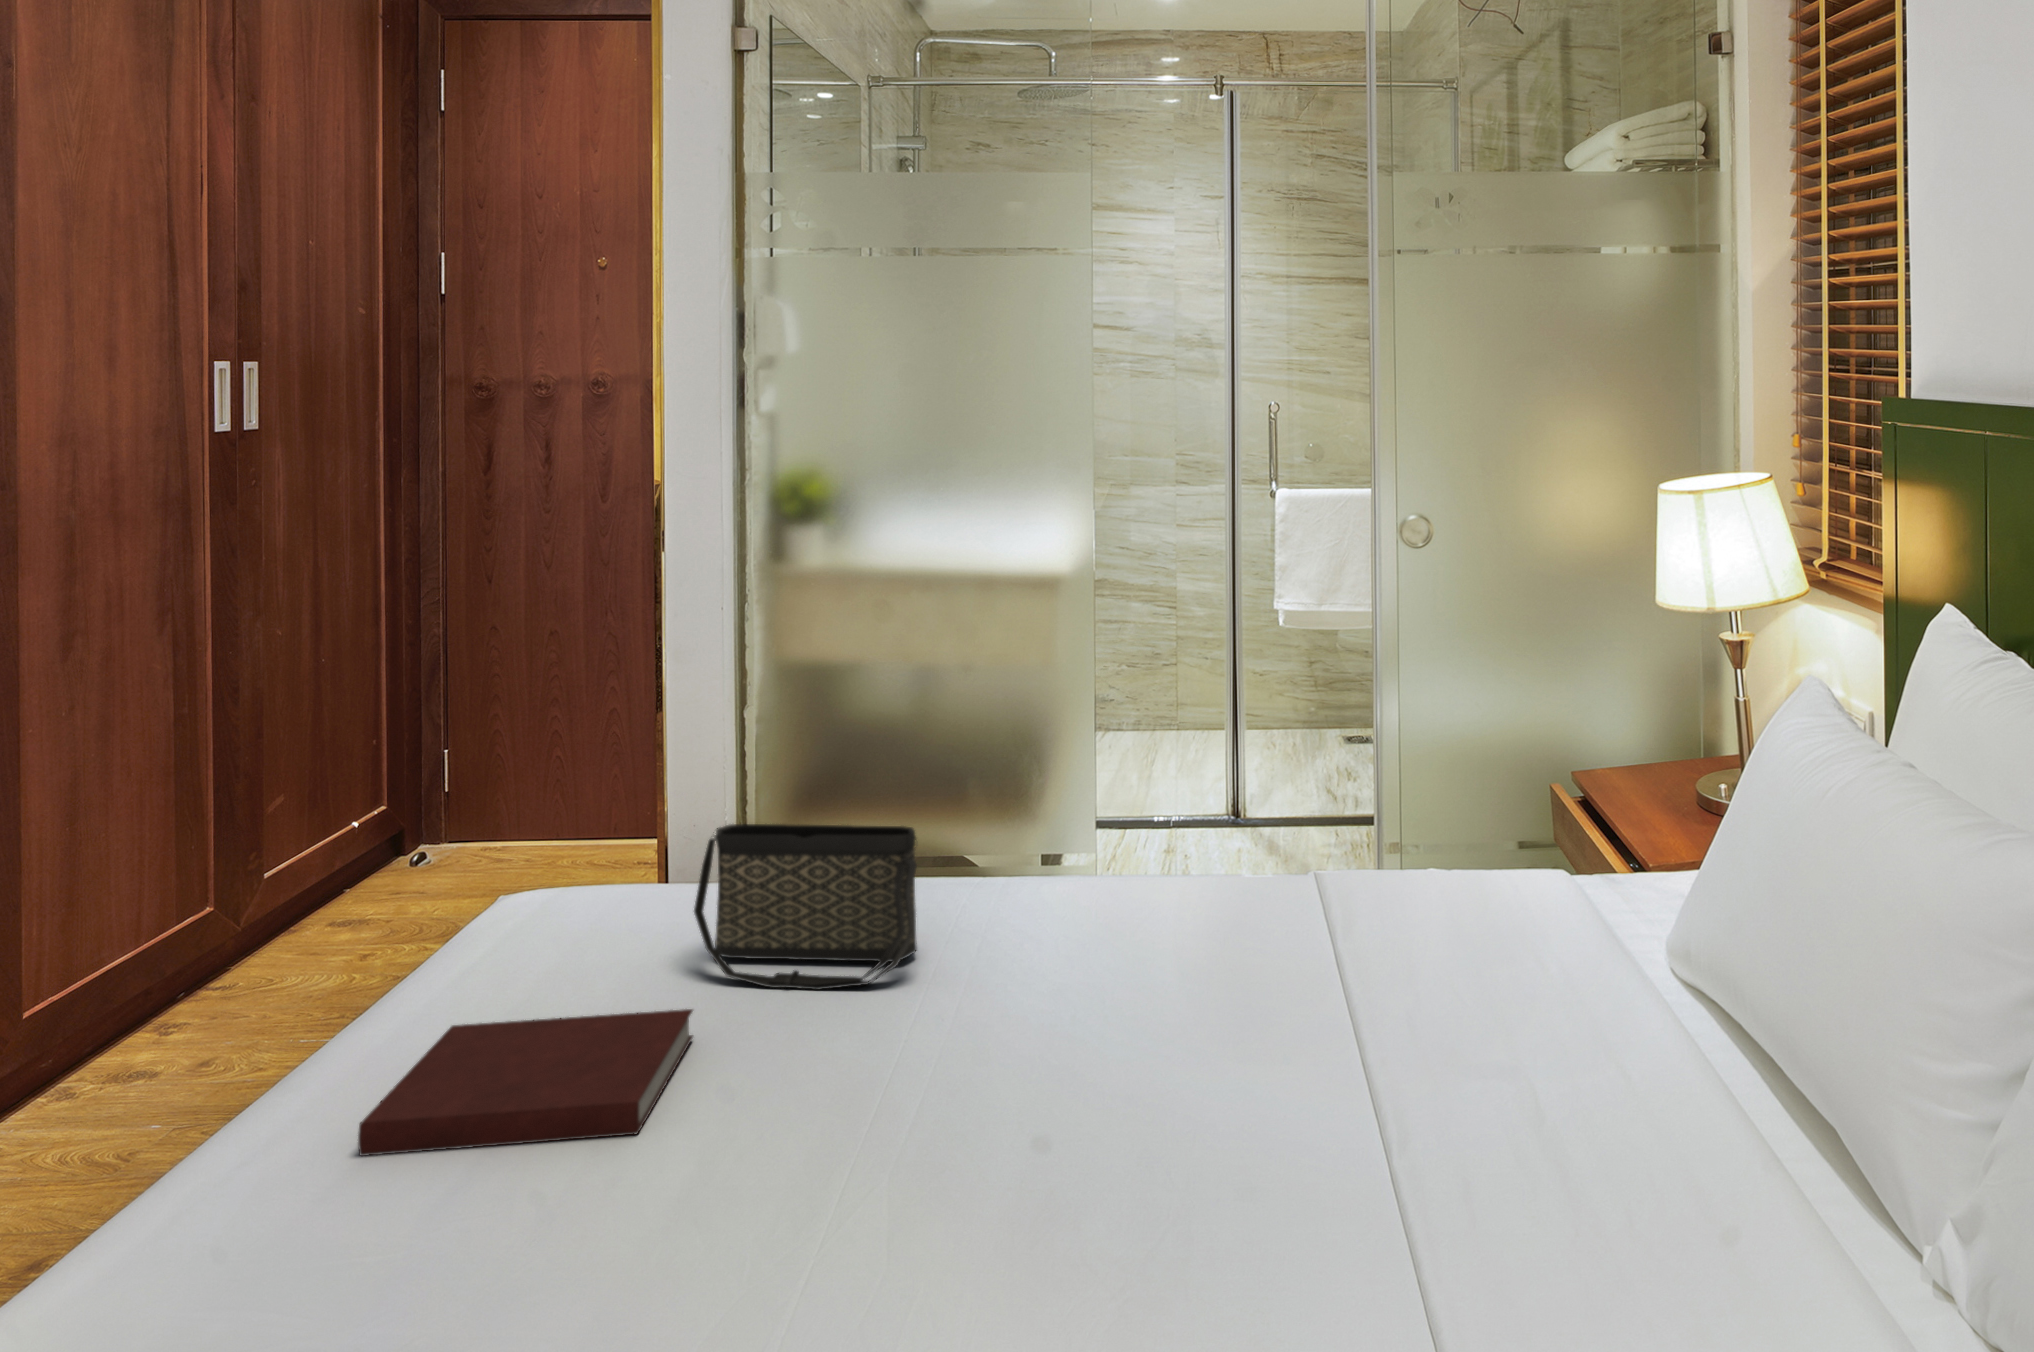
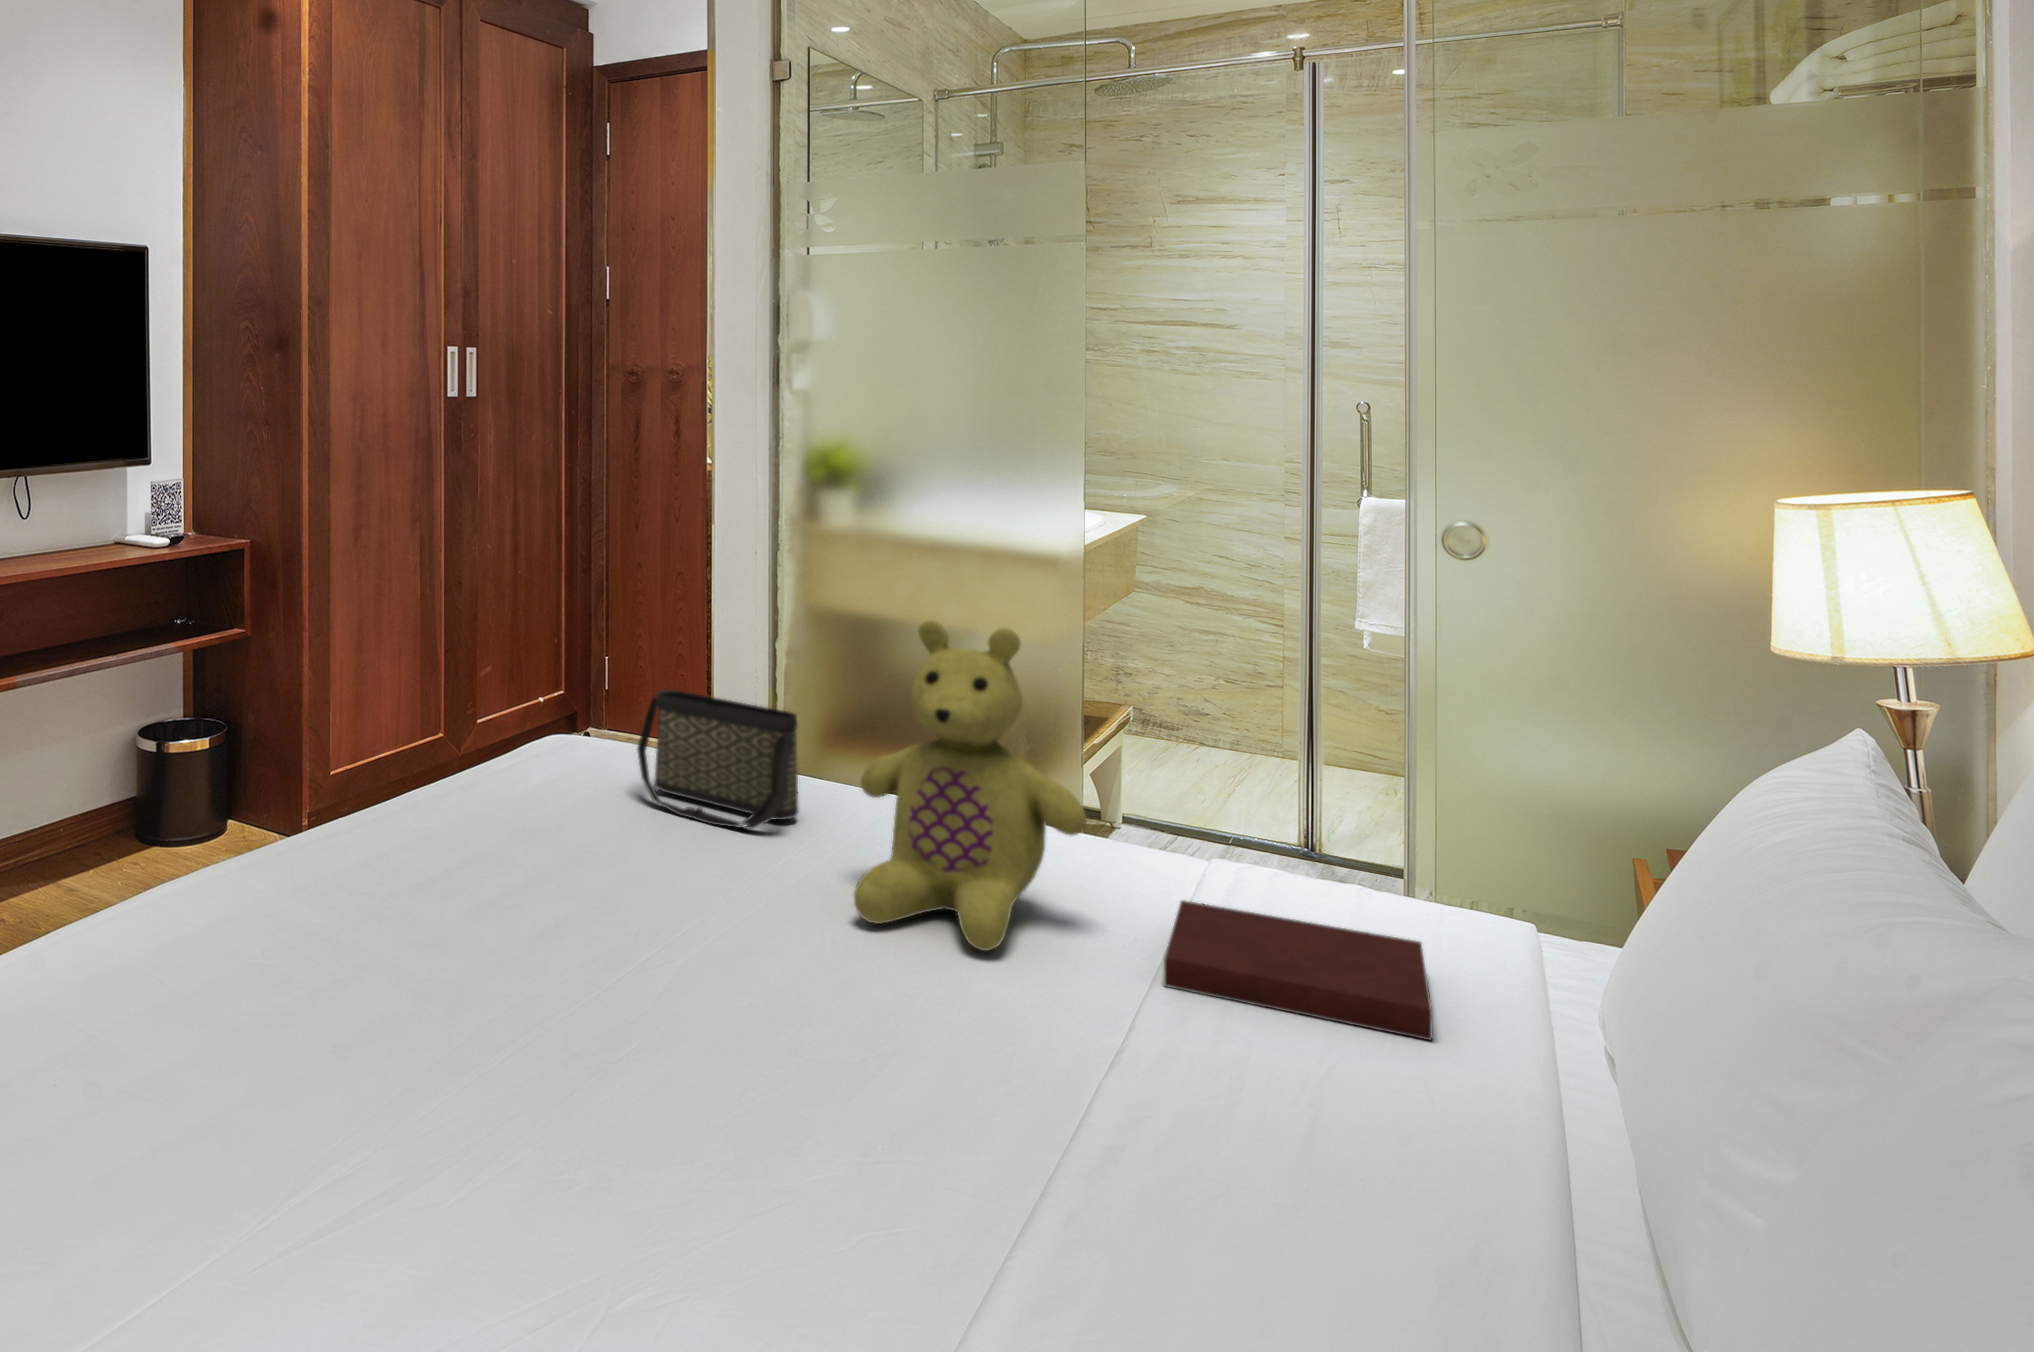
stuffed bear: none [1036,703,1291,1076] -> present [854,620,1087,951]
notebook: present [358,1009,693,1156] -> present [1164,900,1432,1040]

